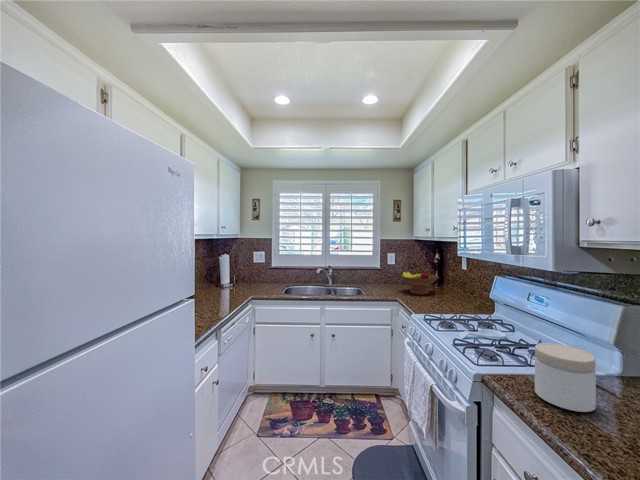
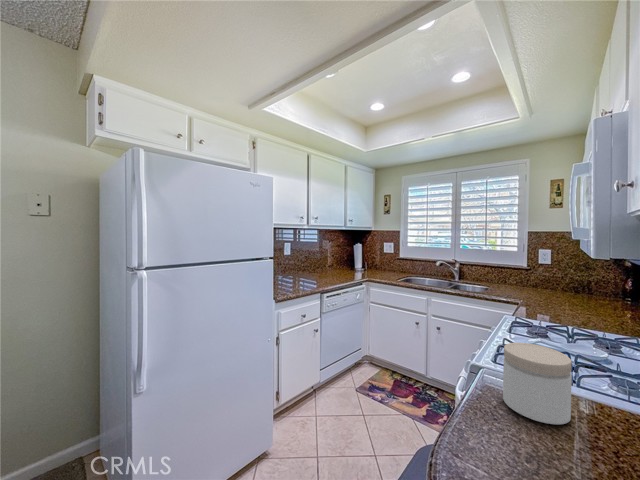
fruit bowl: present [401,270,438,294] -> none [537,270,600,303]

